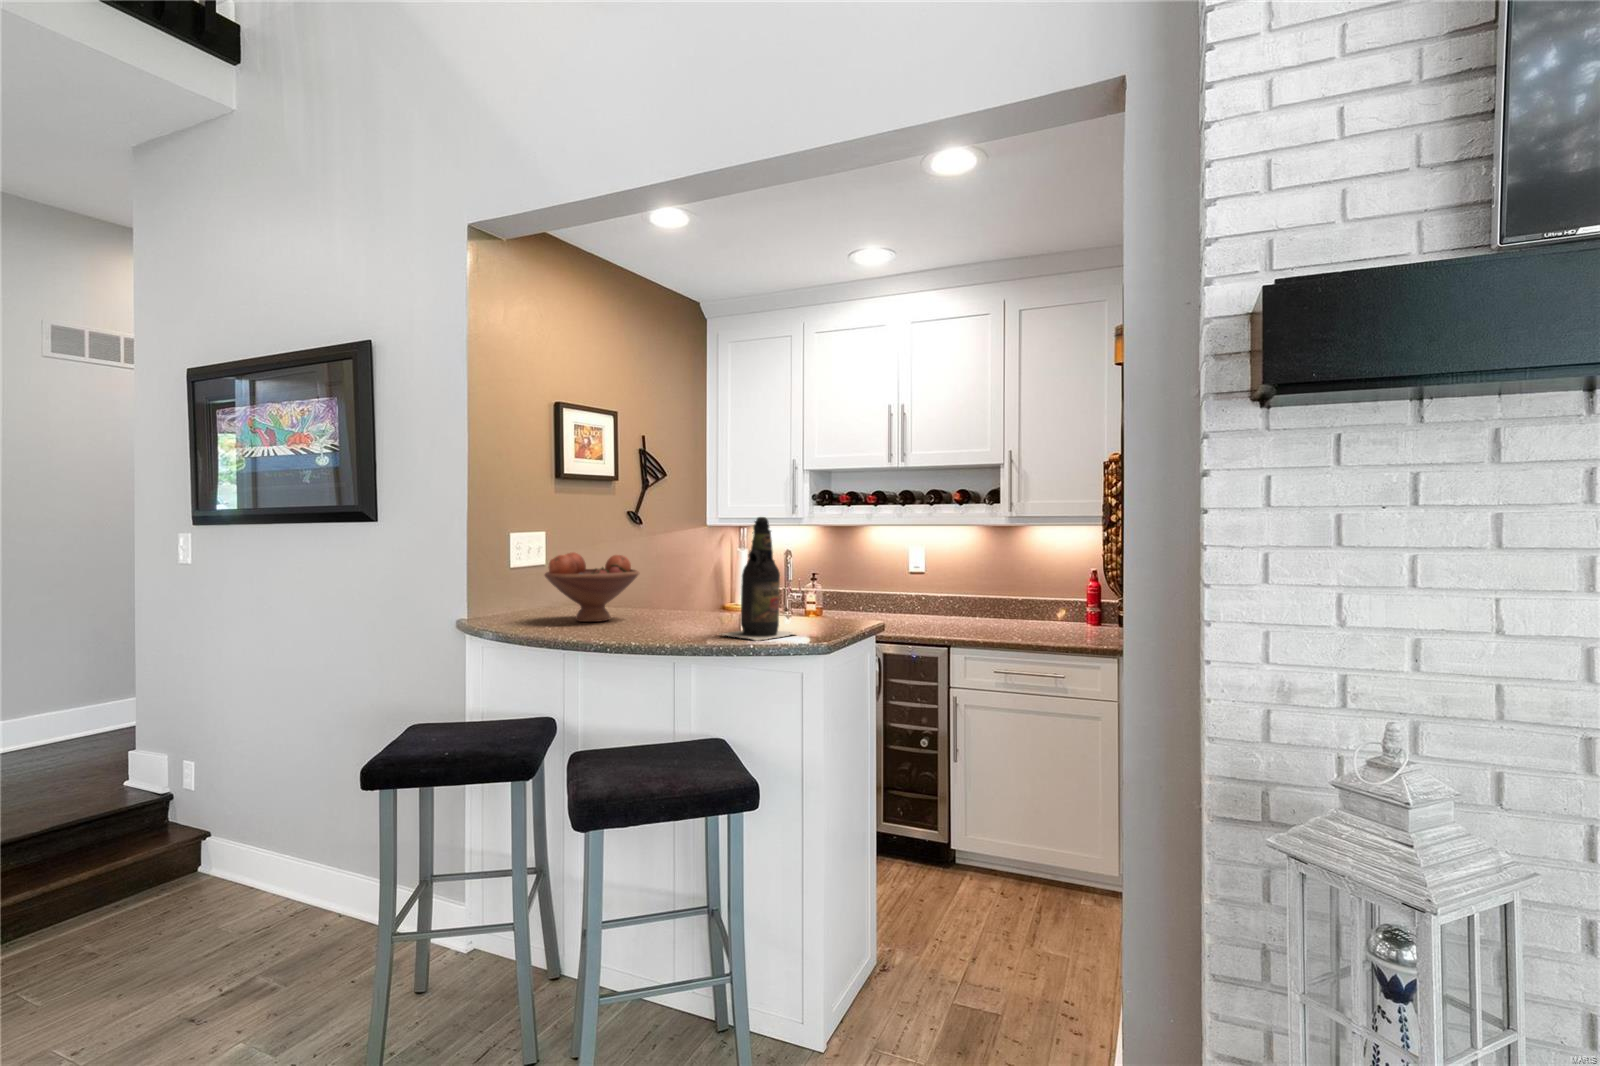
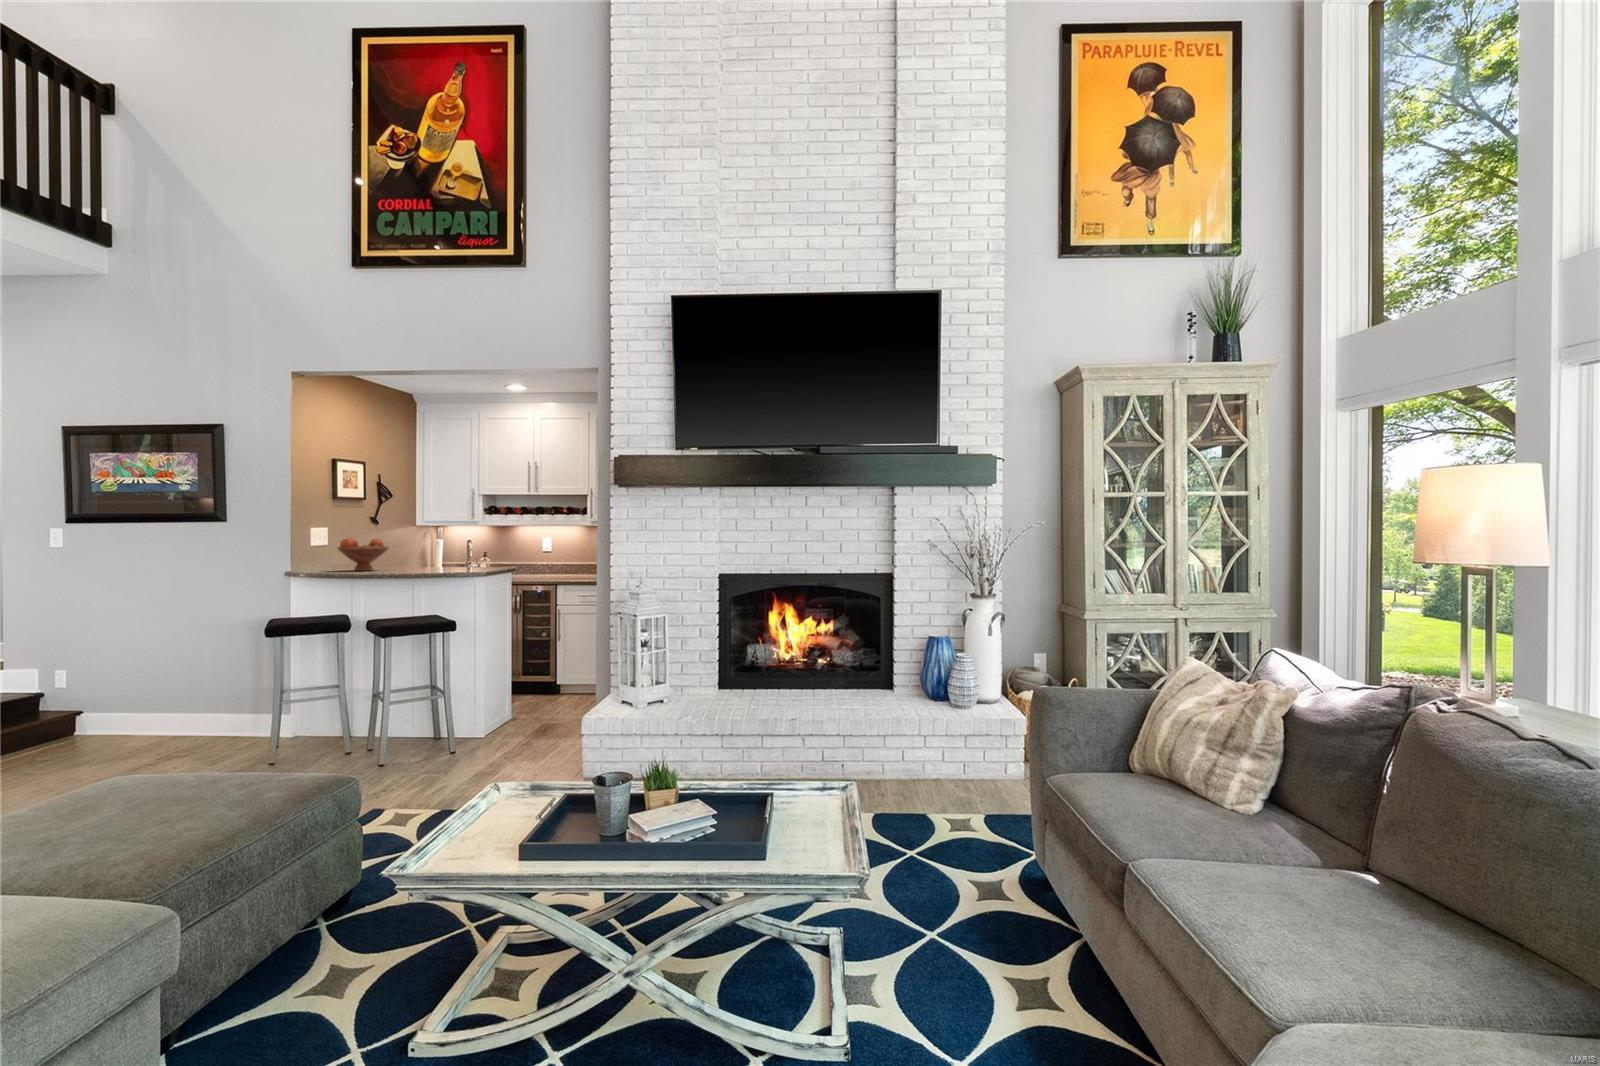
beer bottle: present [723,517,793,641] -> none [435,521,473,572]

